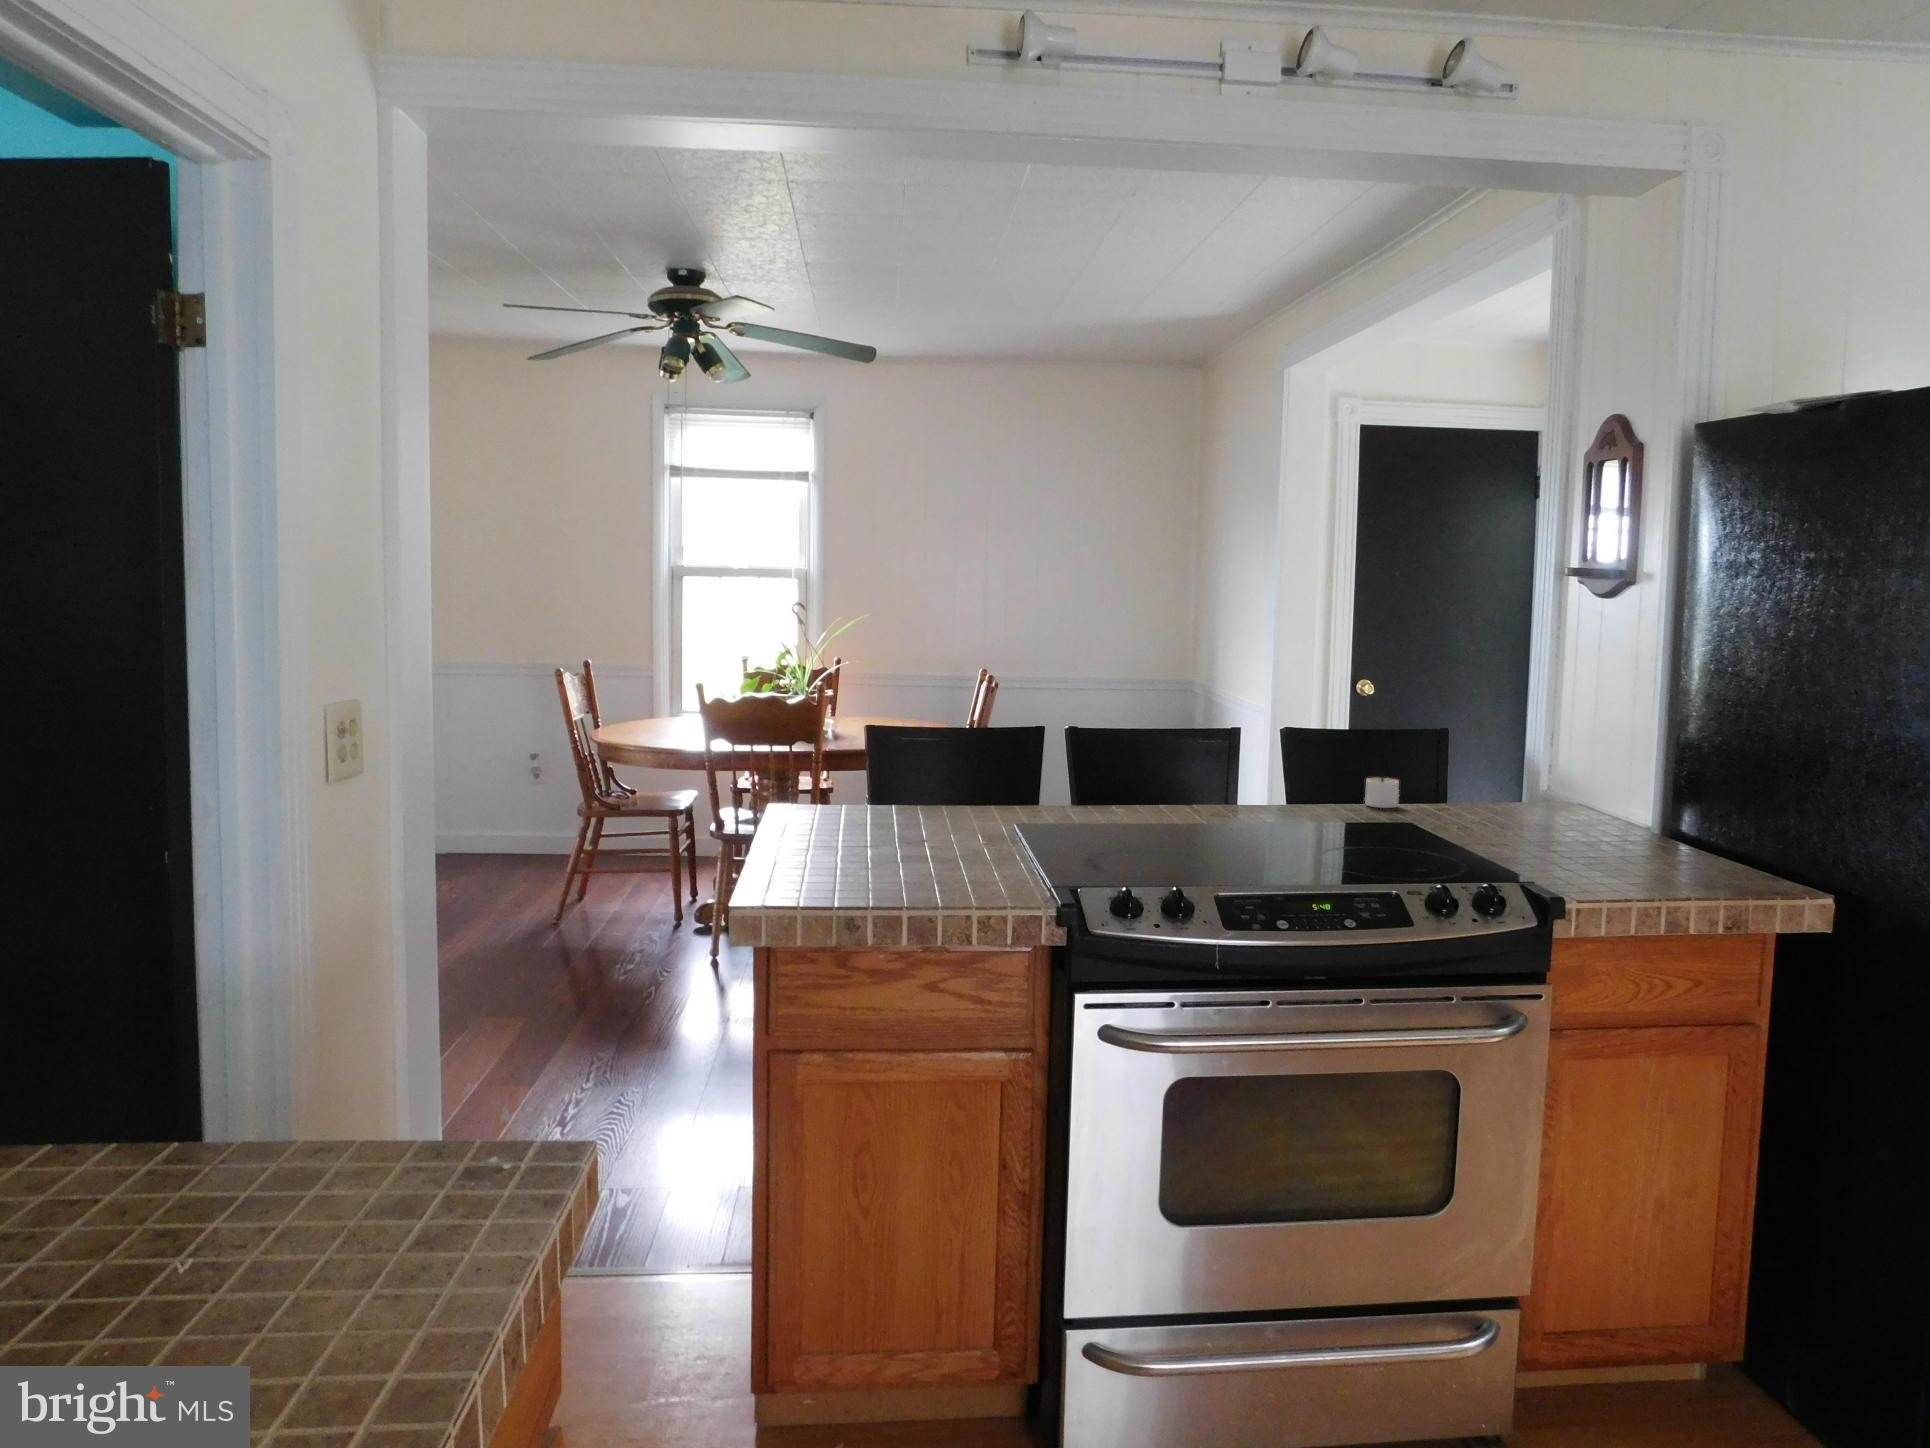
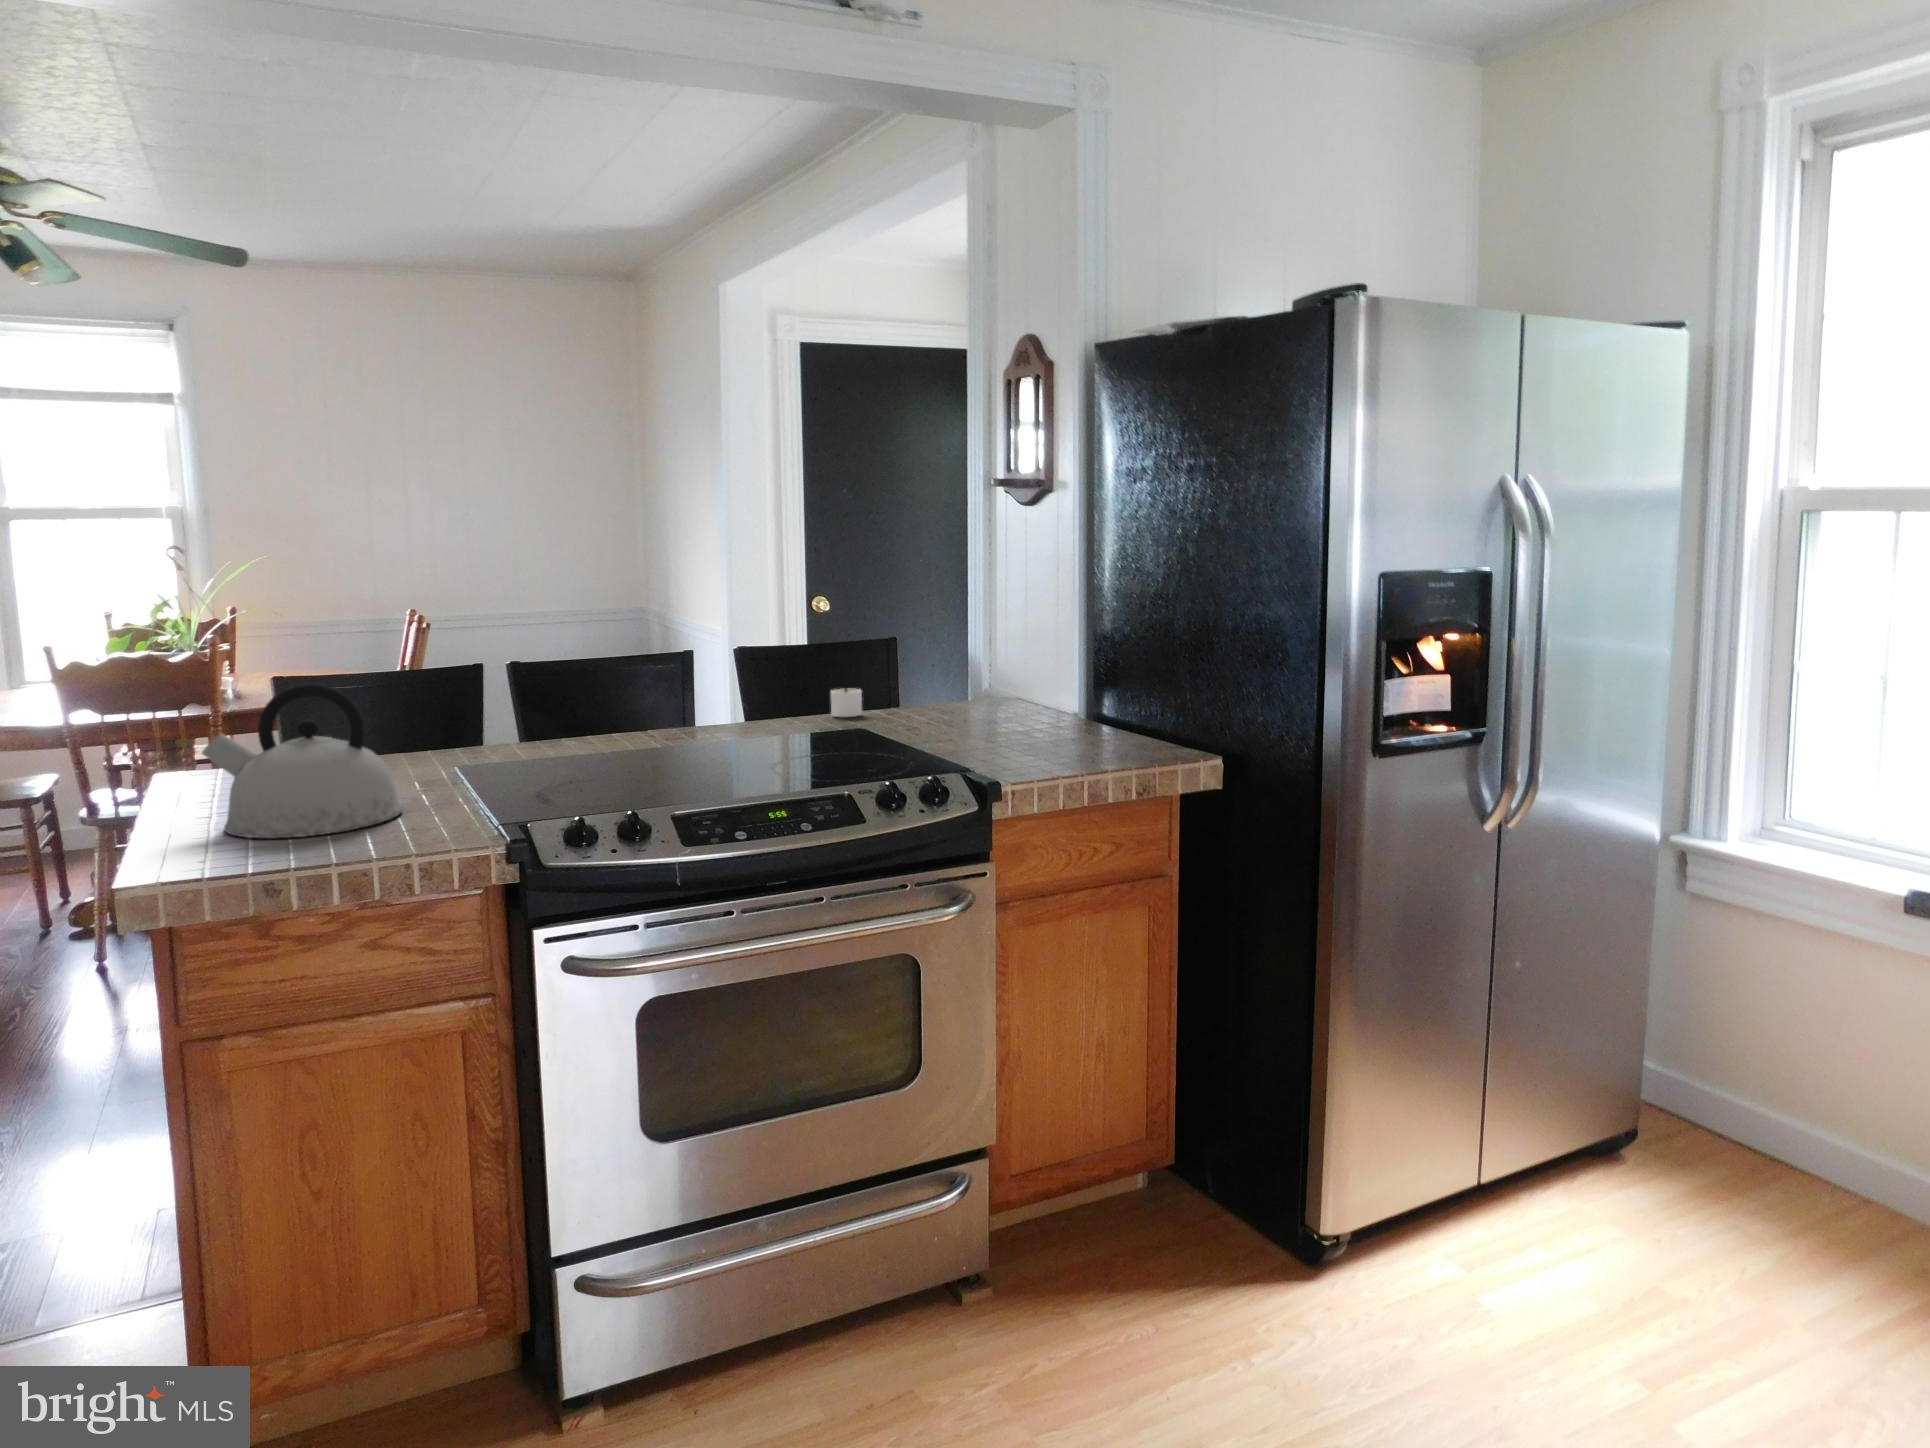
kettle: none [810,737,966,876] -> present [202,683,403,838]

